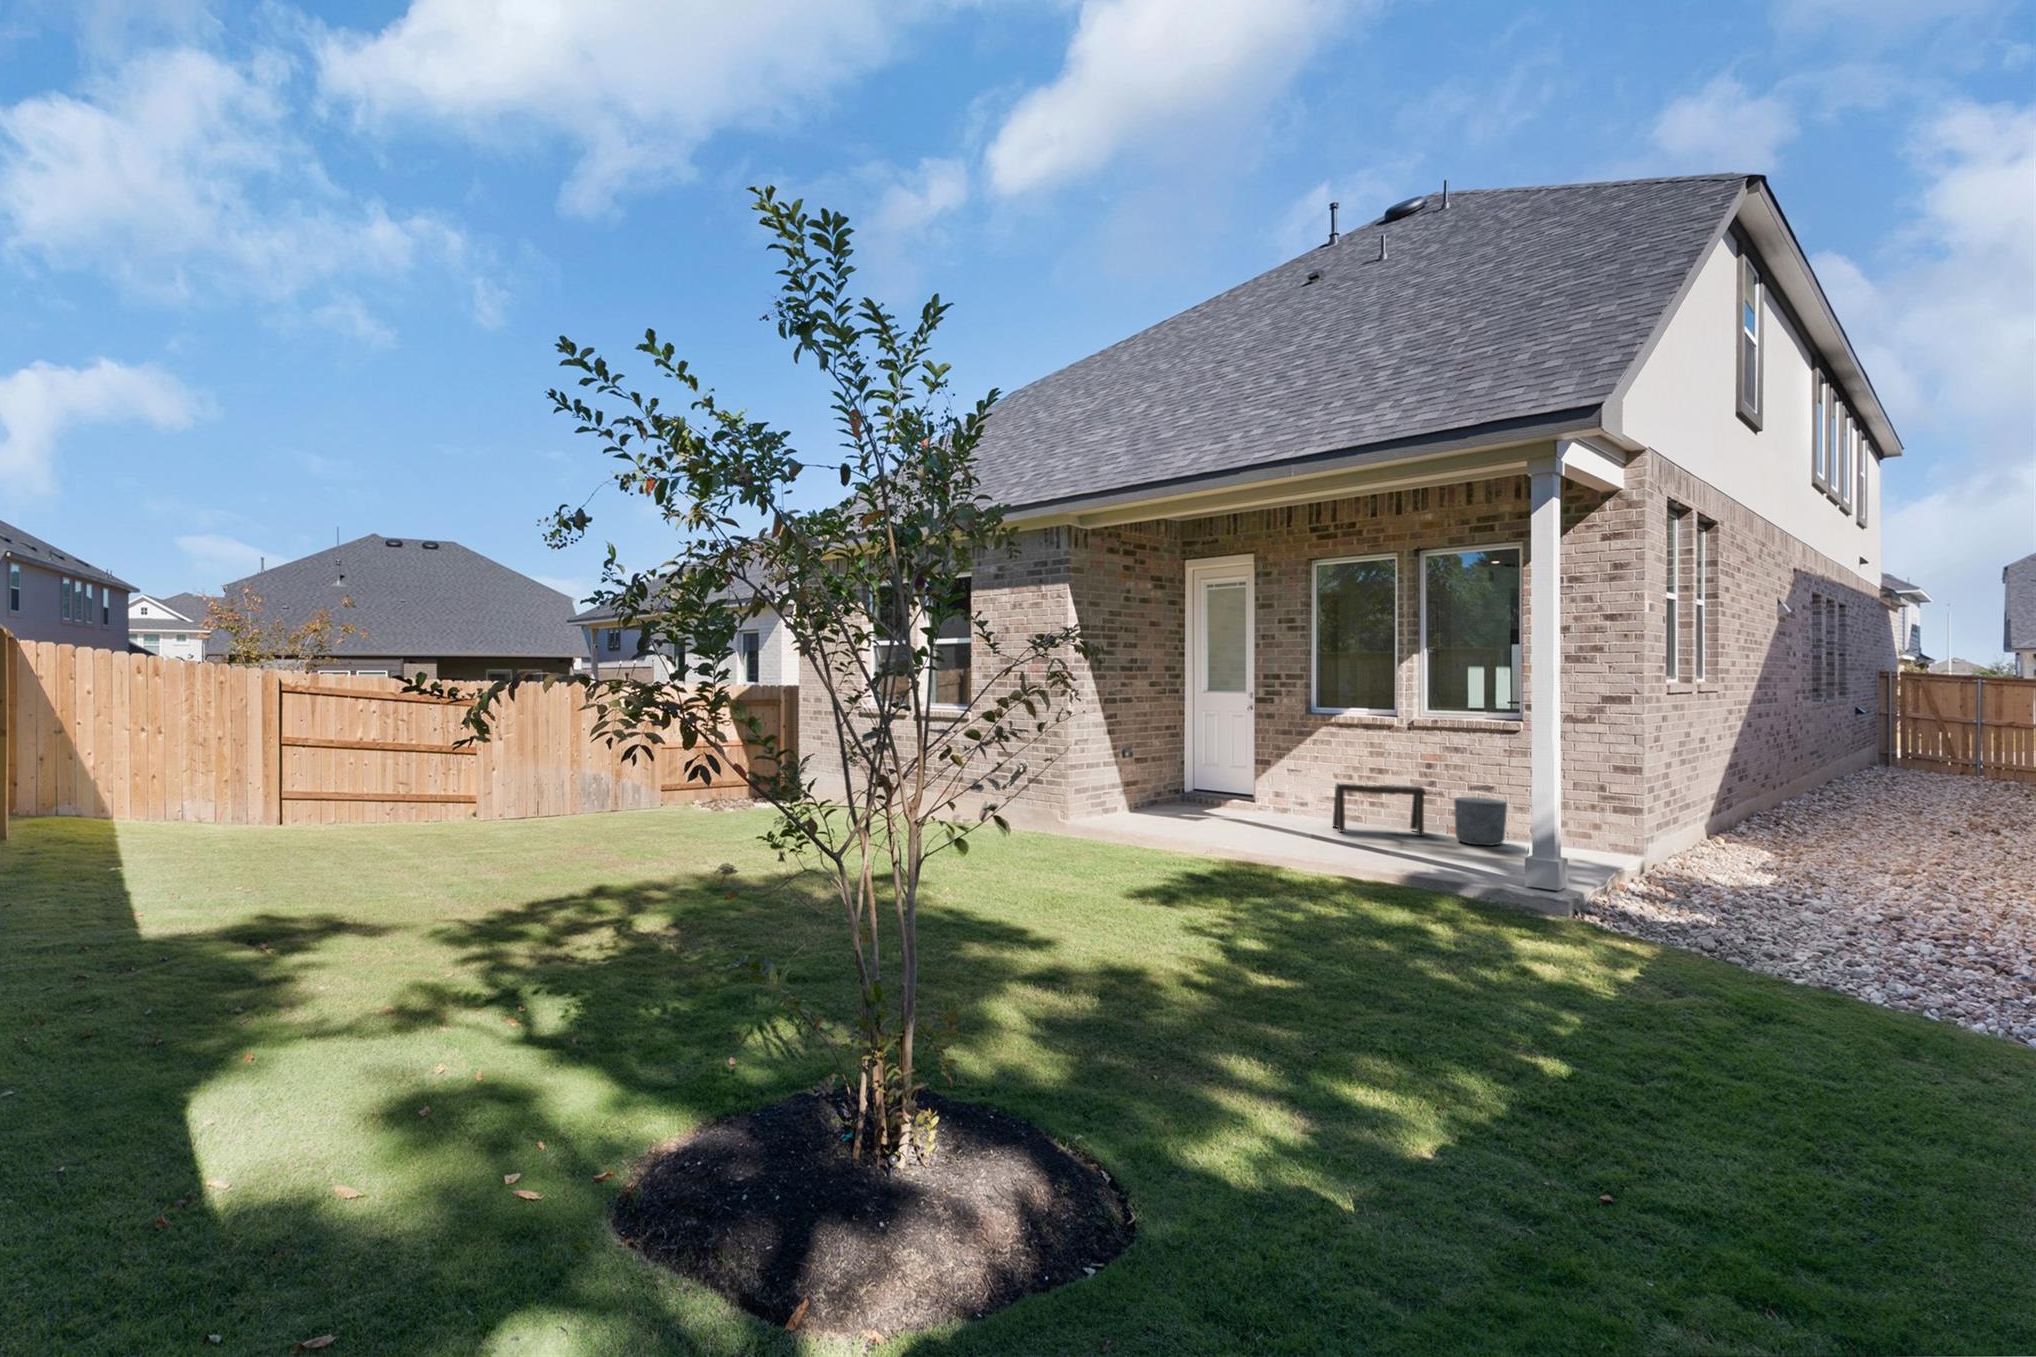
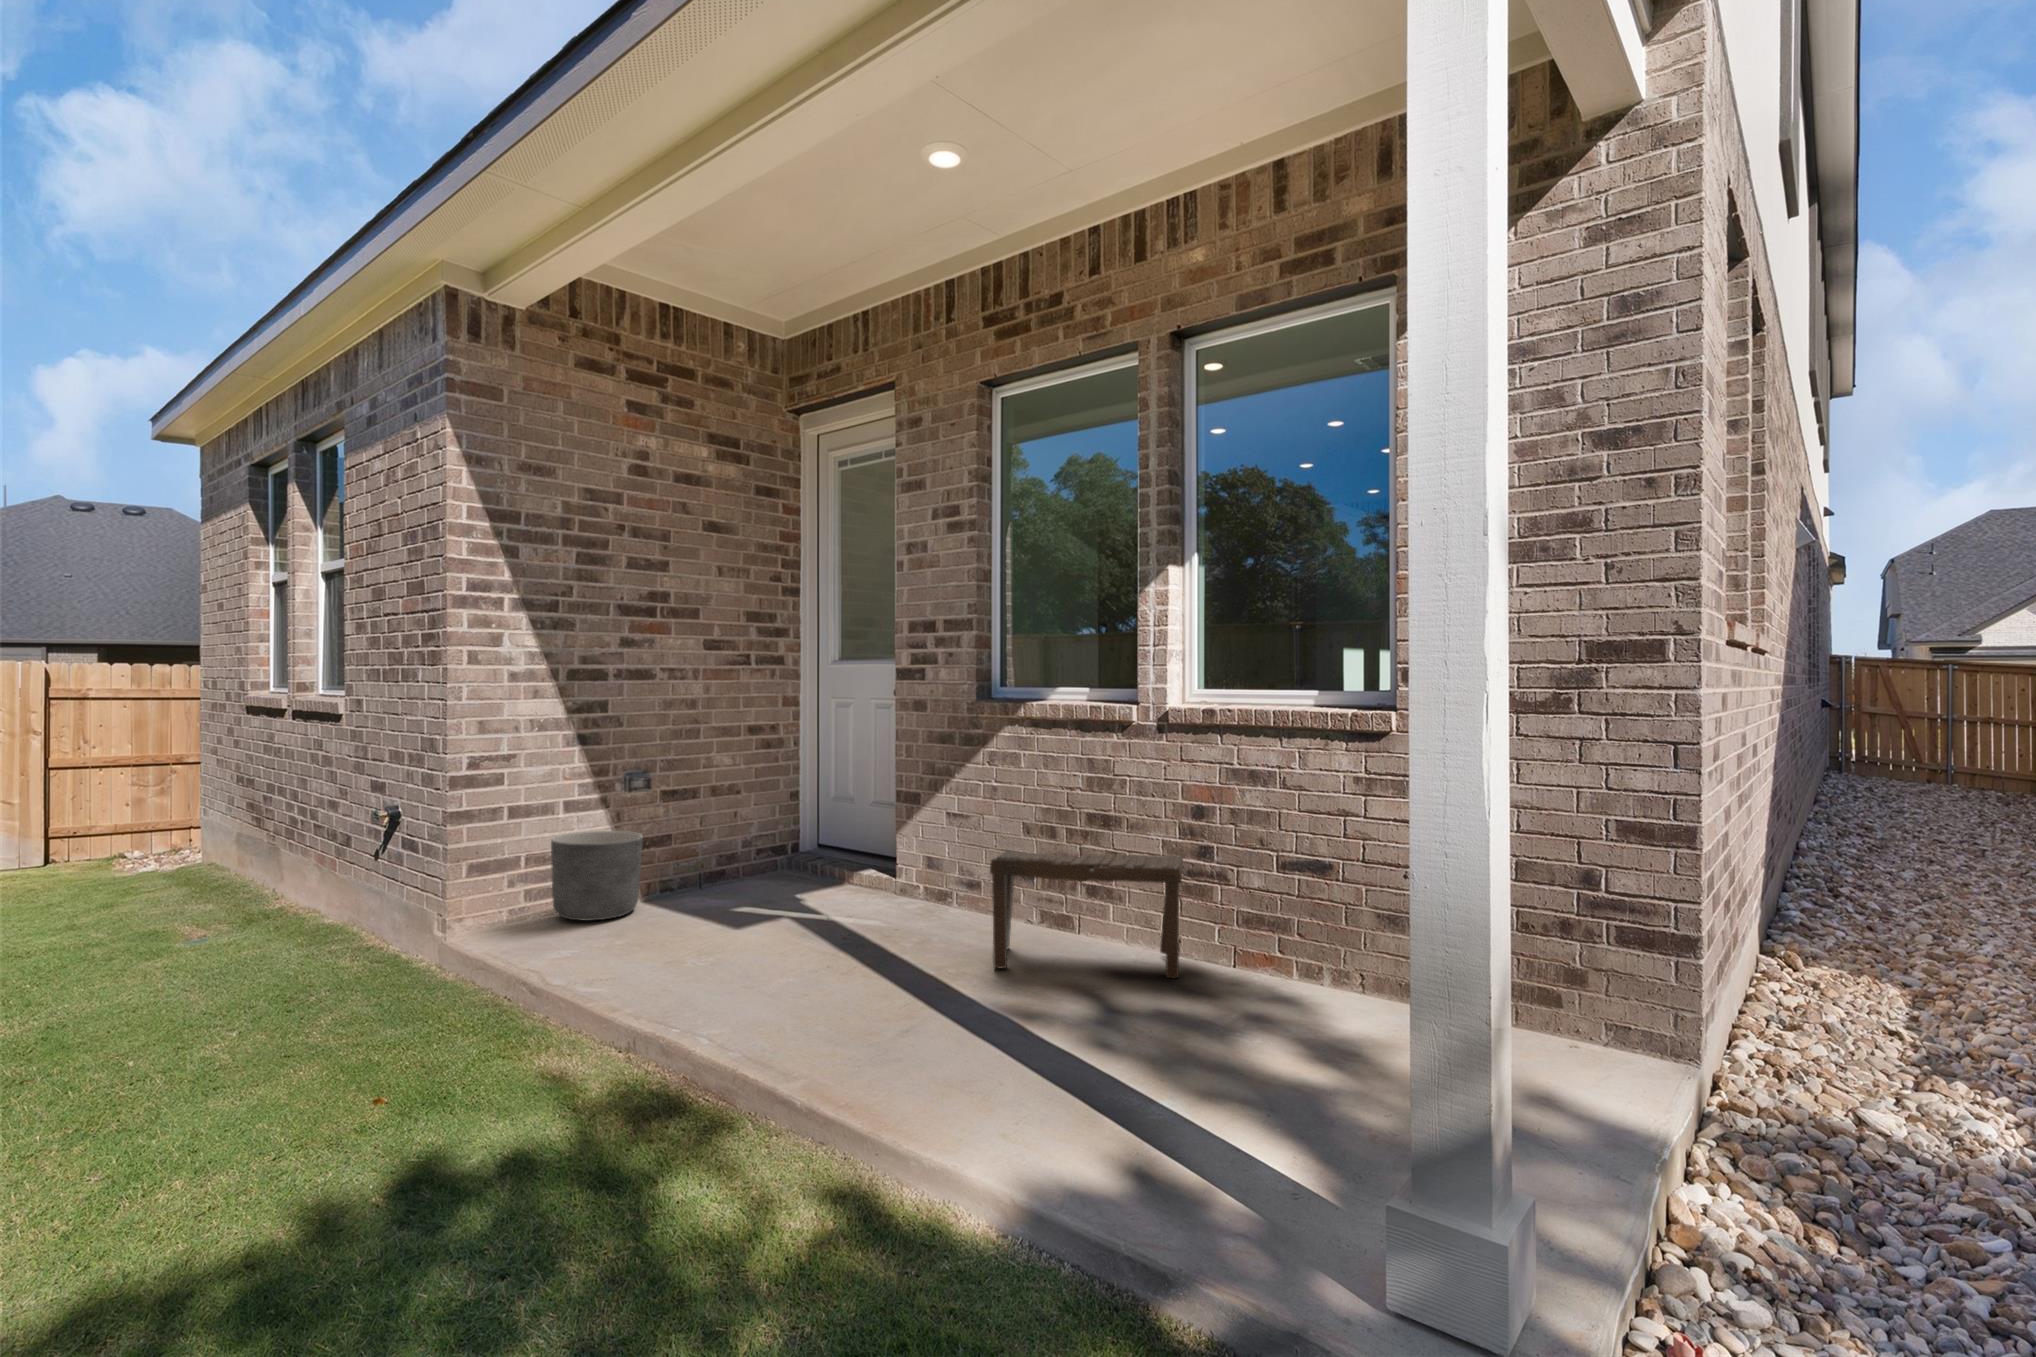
planter: present [1454,797,1507,846] -> present [551,831,643,921]

